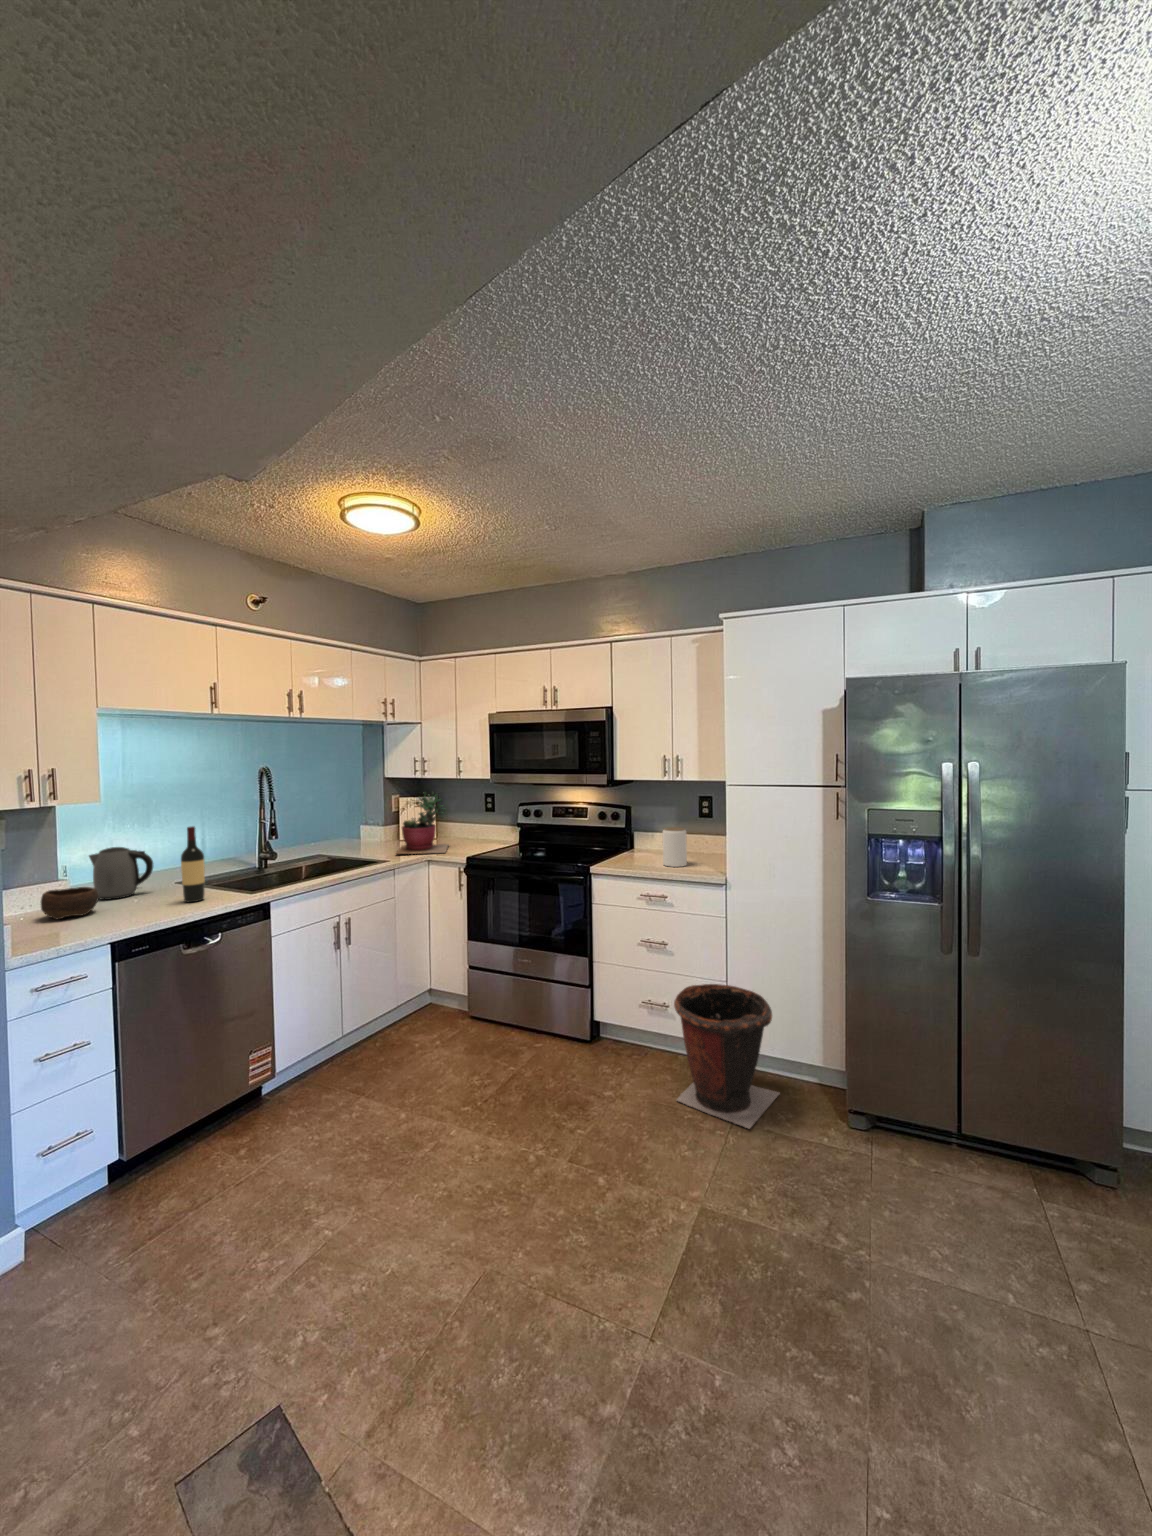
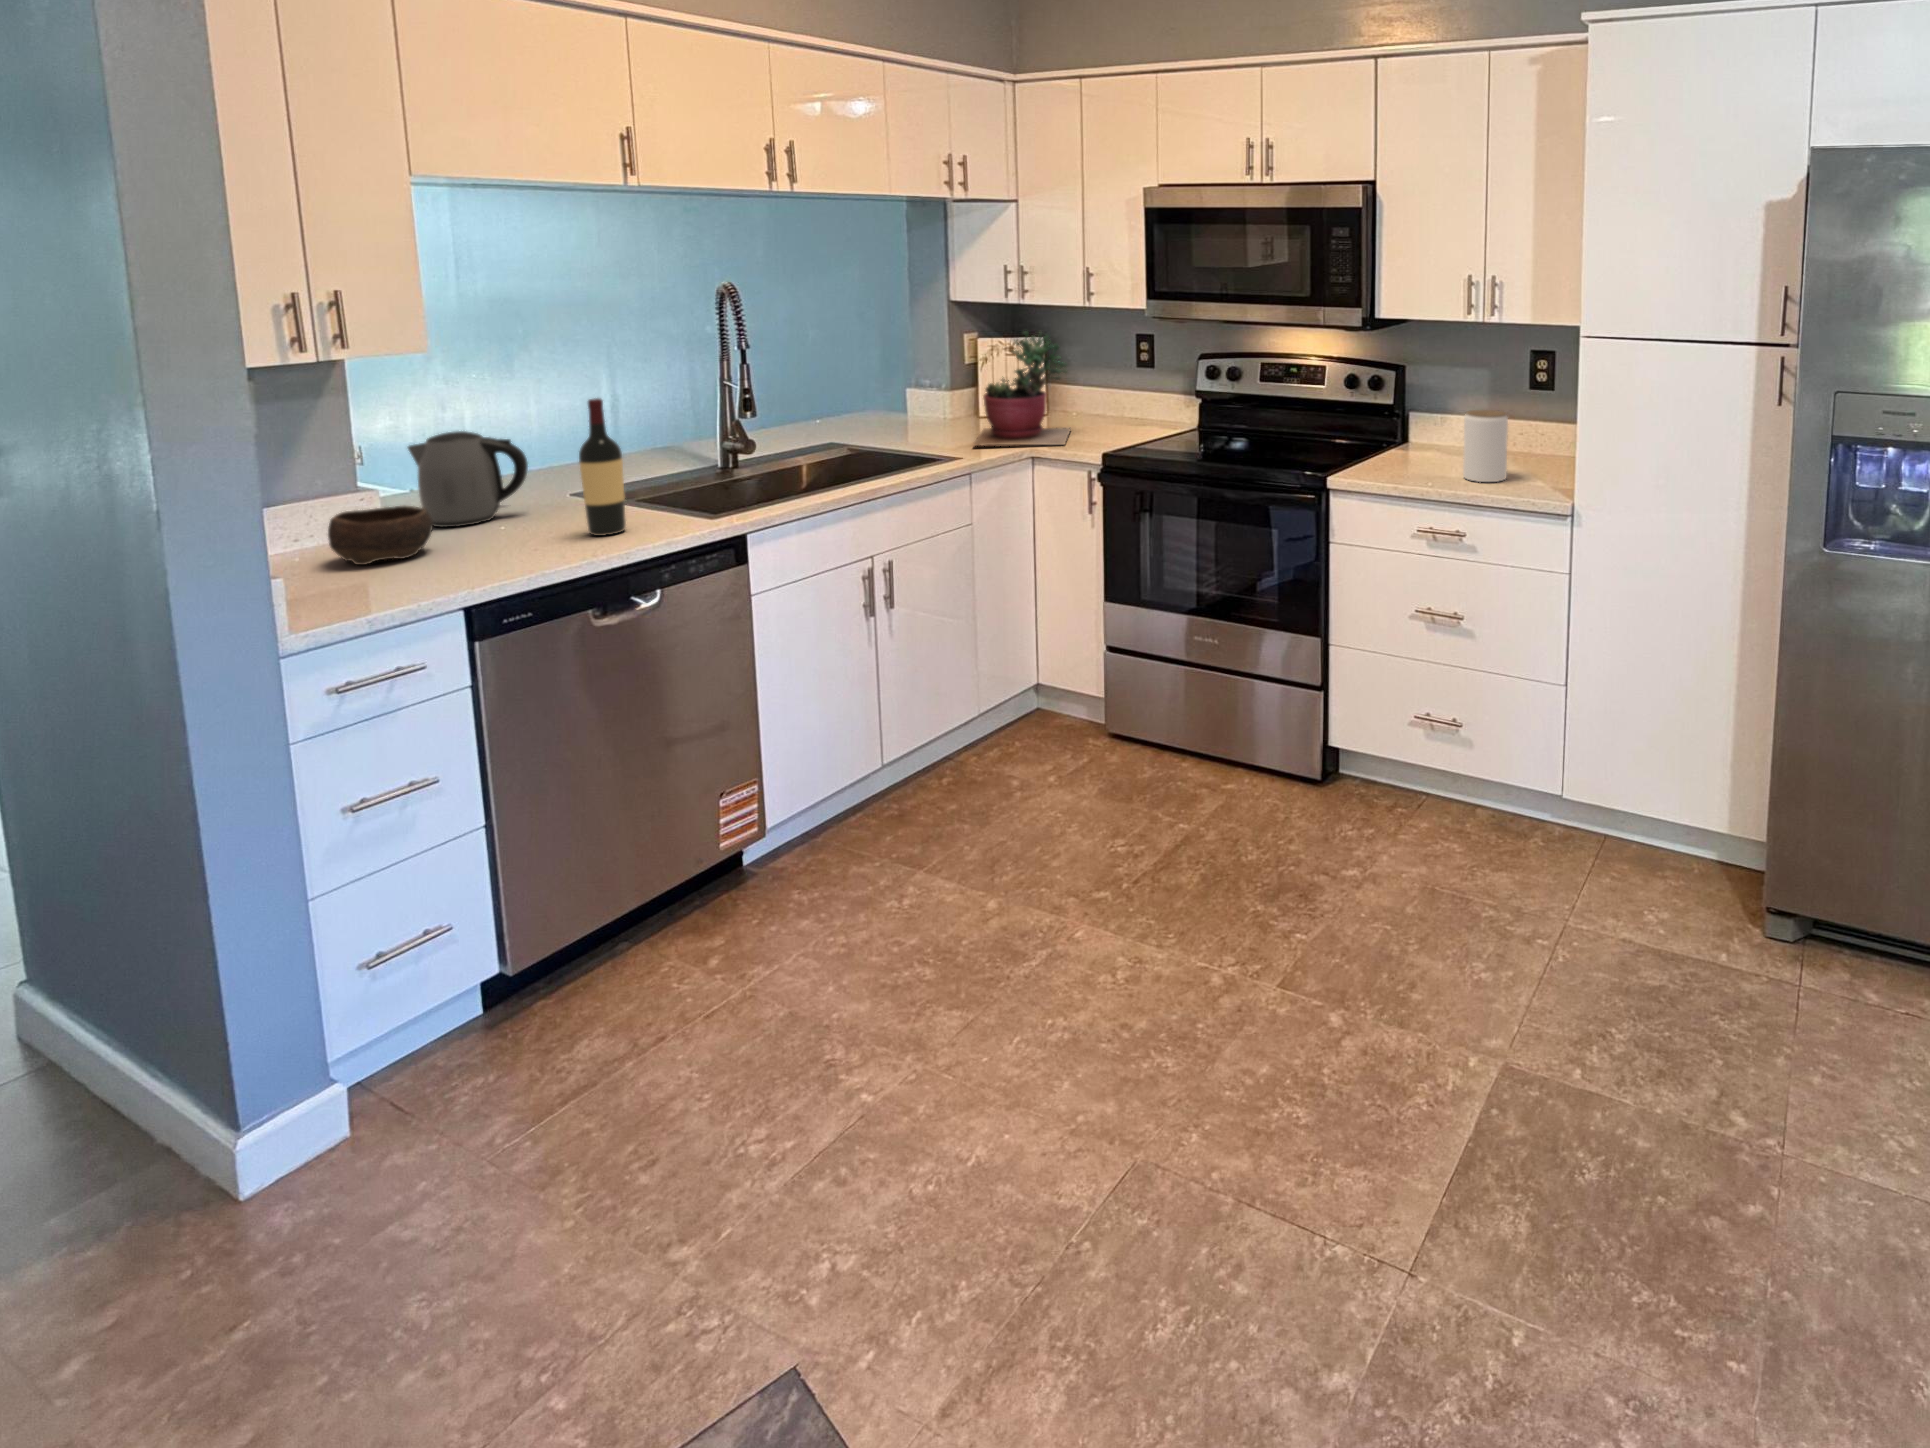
waste bin: present [674,984,780,1129] -> none [1469,691,1653,938]

